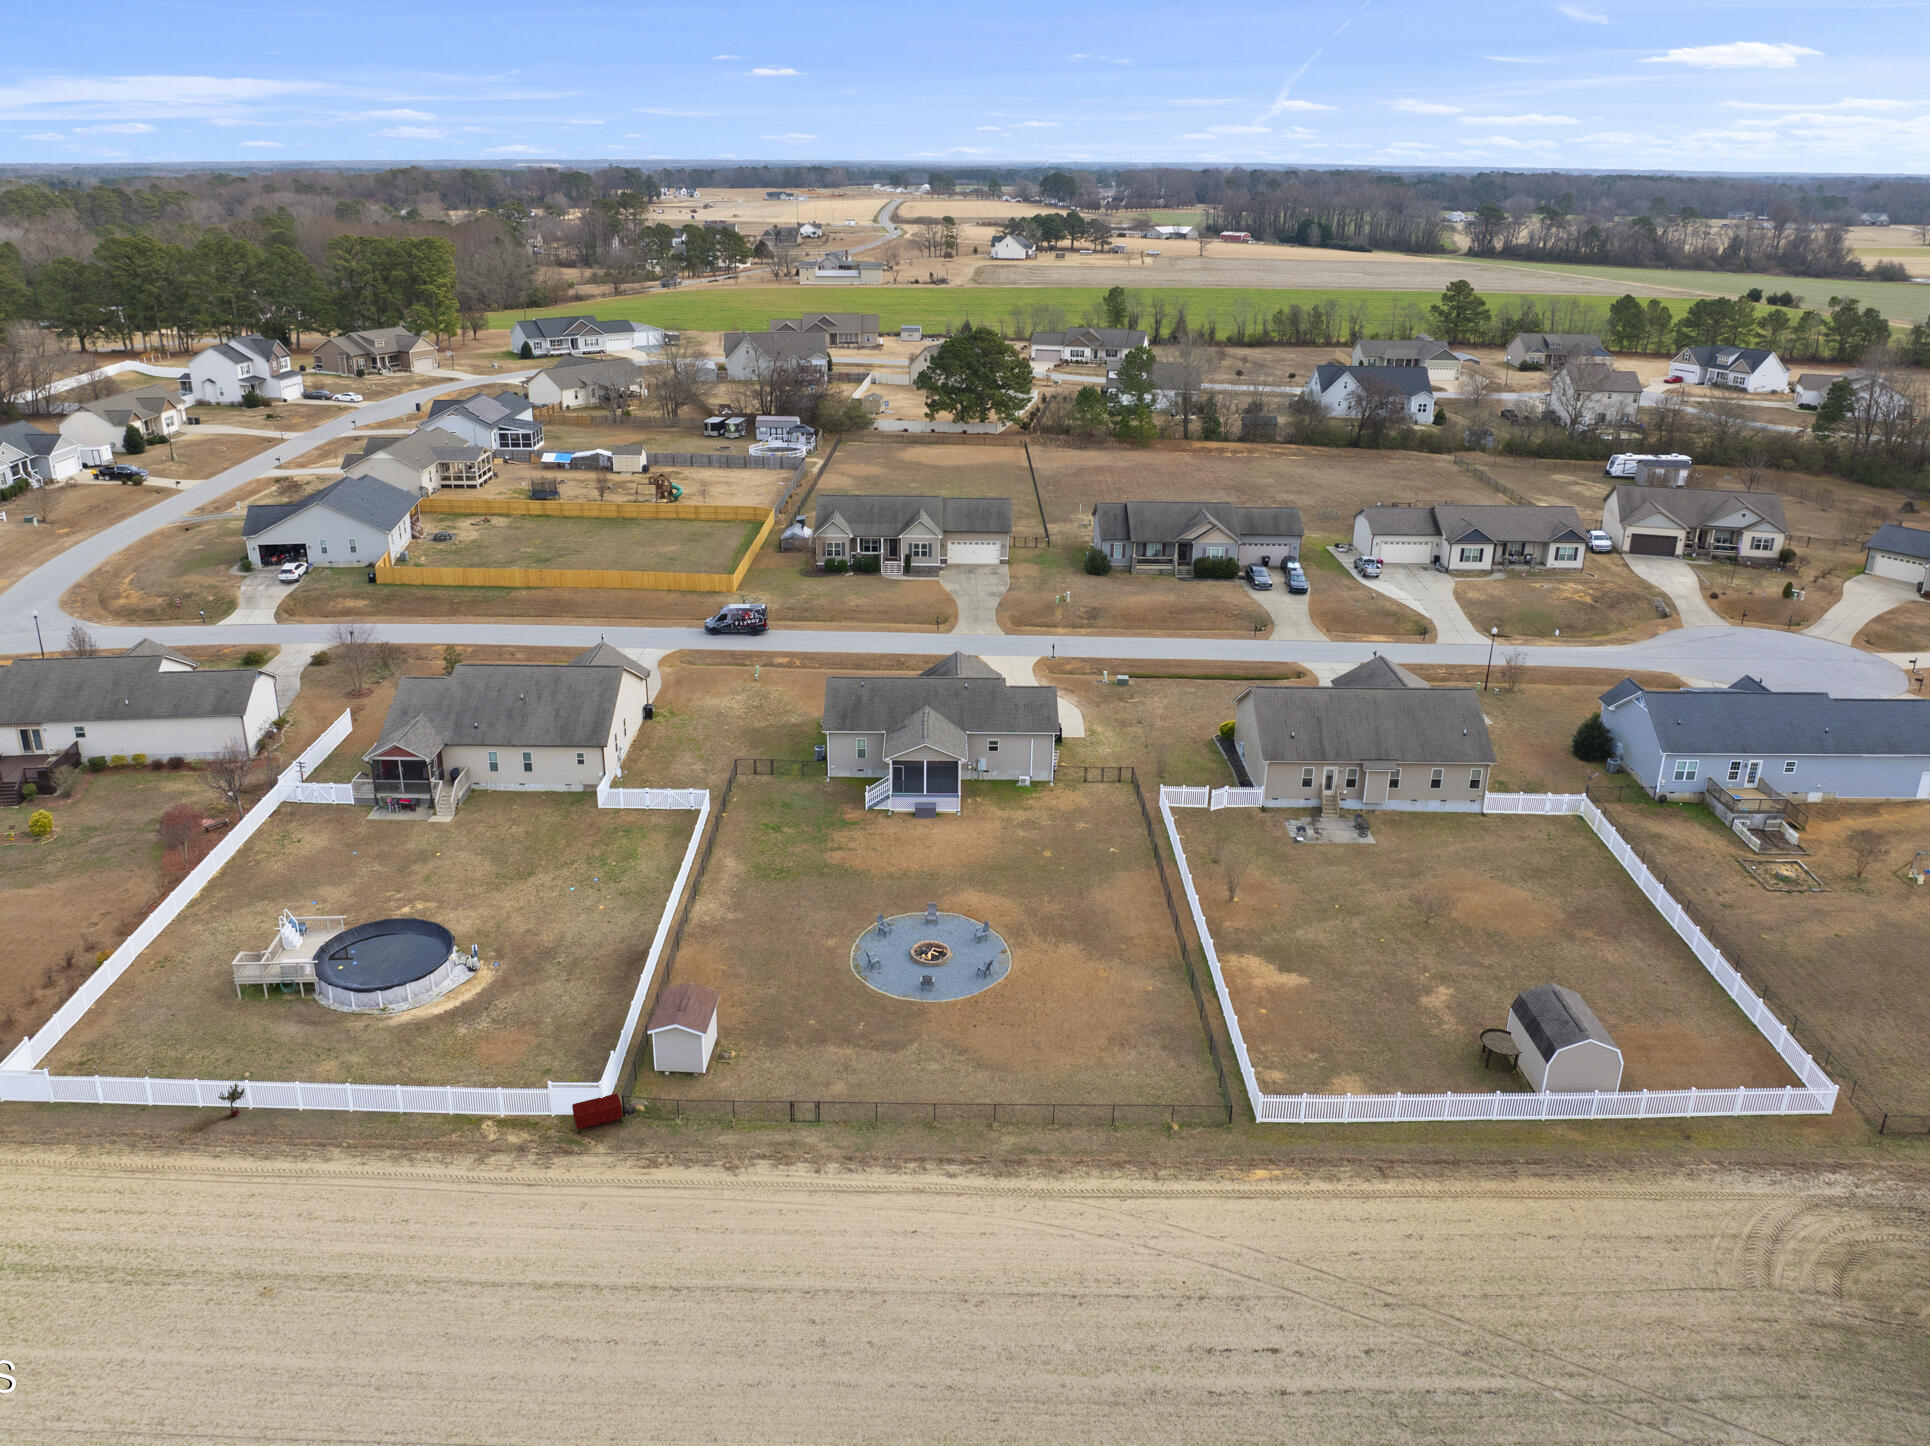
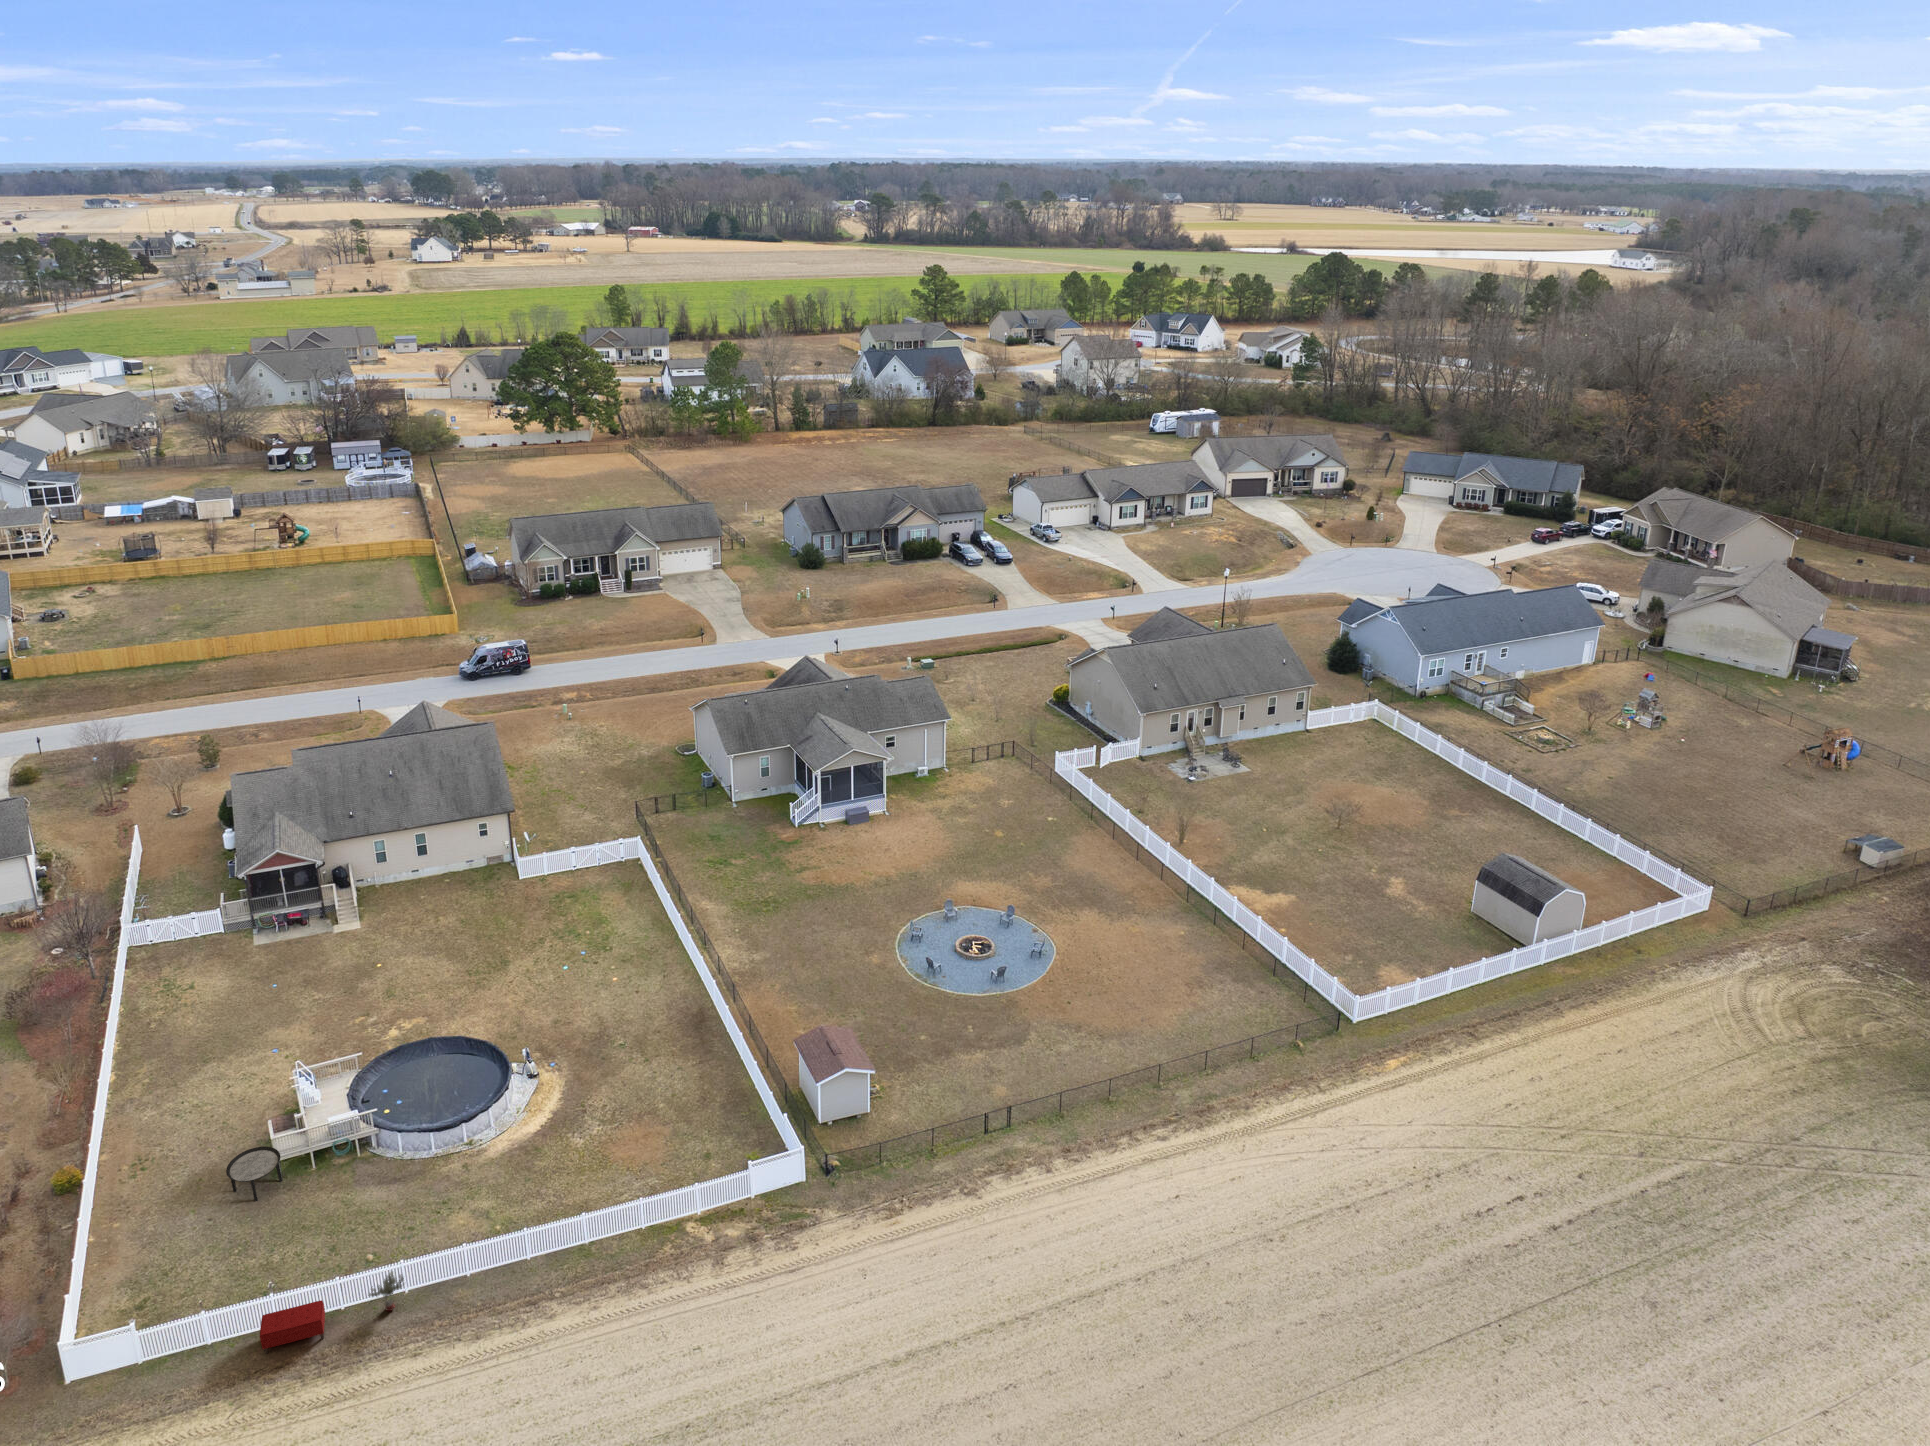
round table: present [1480,1029,1524,1070] -> present [226,1147,282,1201]
bench: present [572,1093,622,1133] -> present [260,1300,325,1354]

